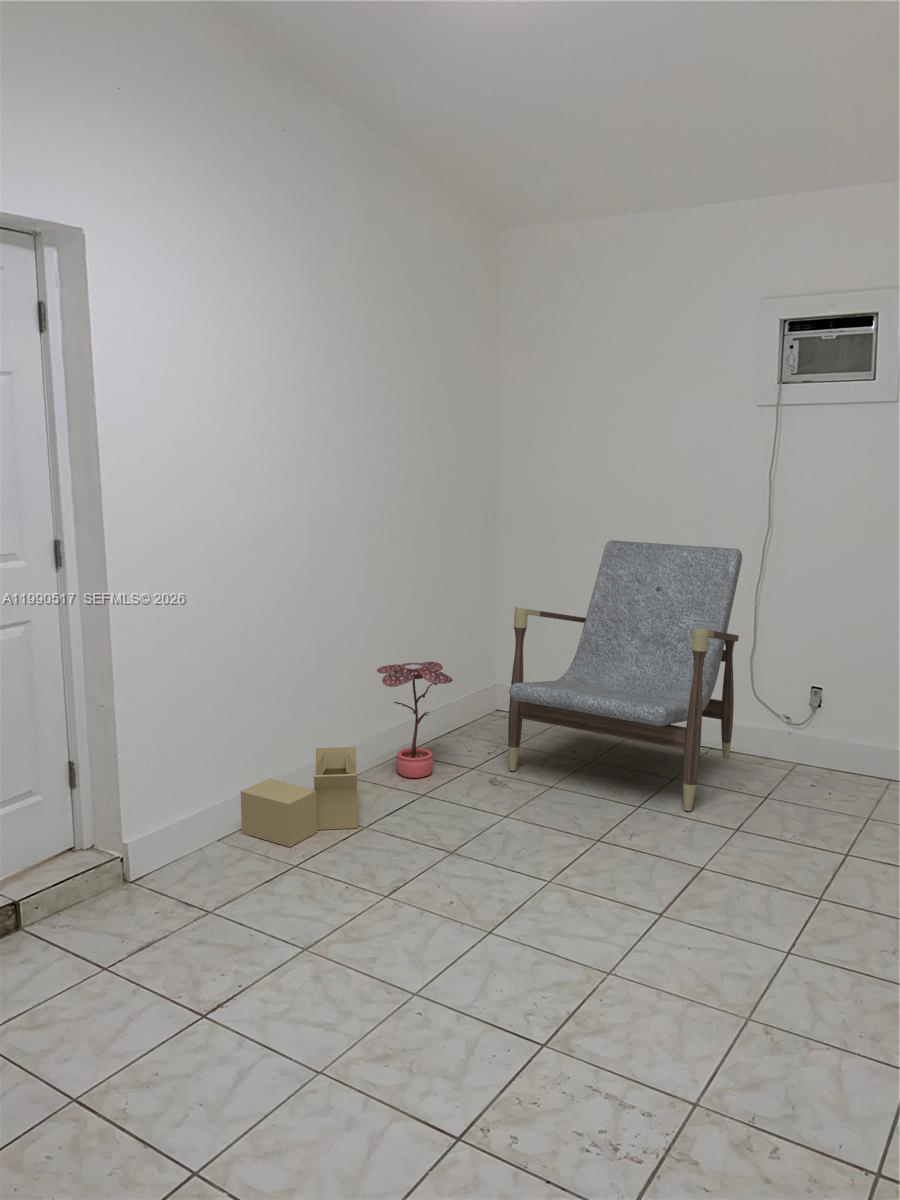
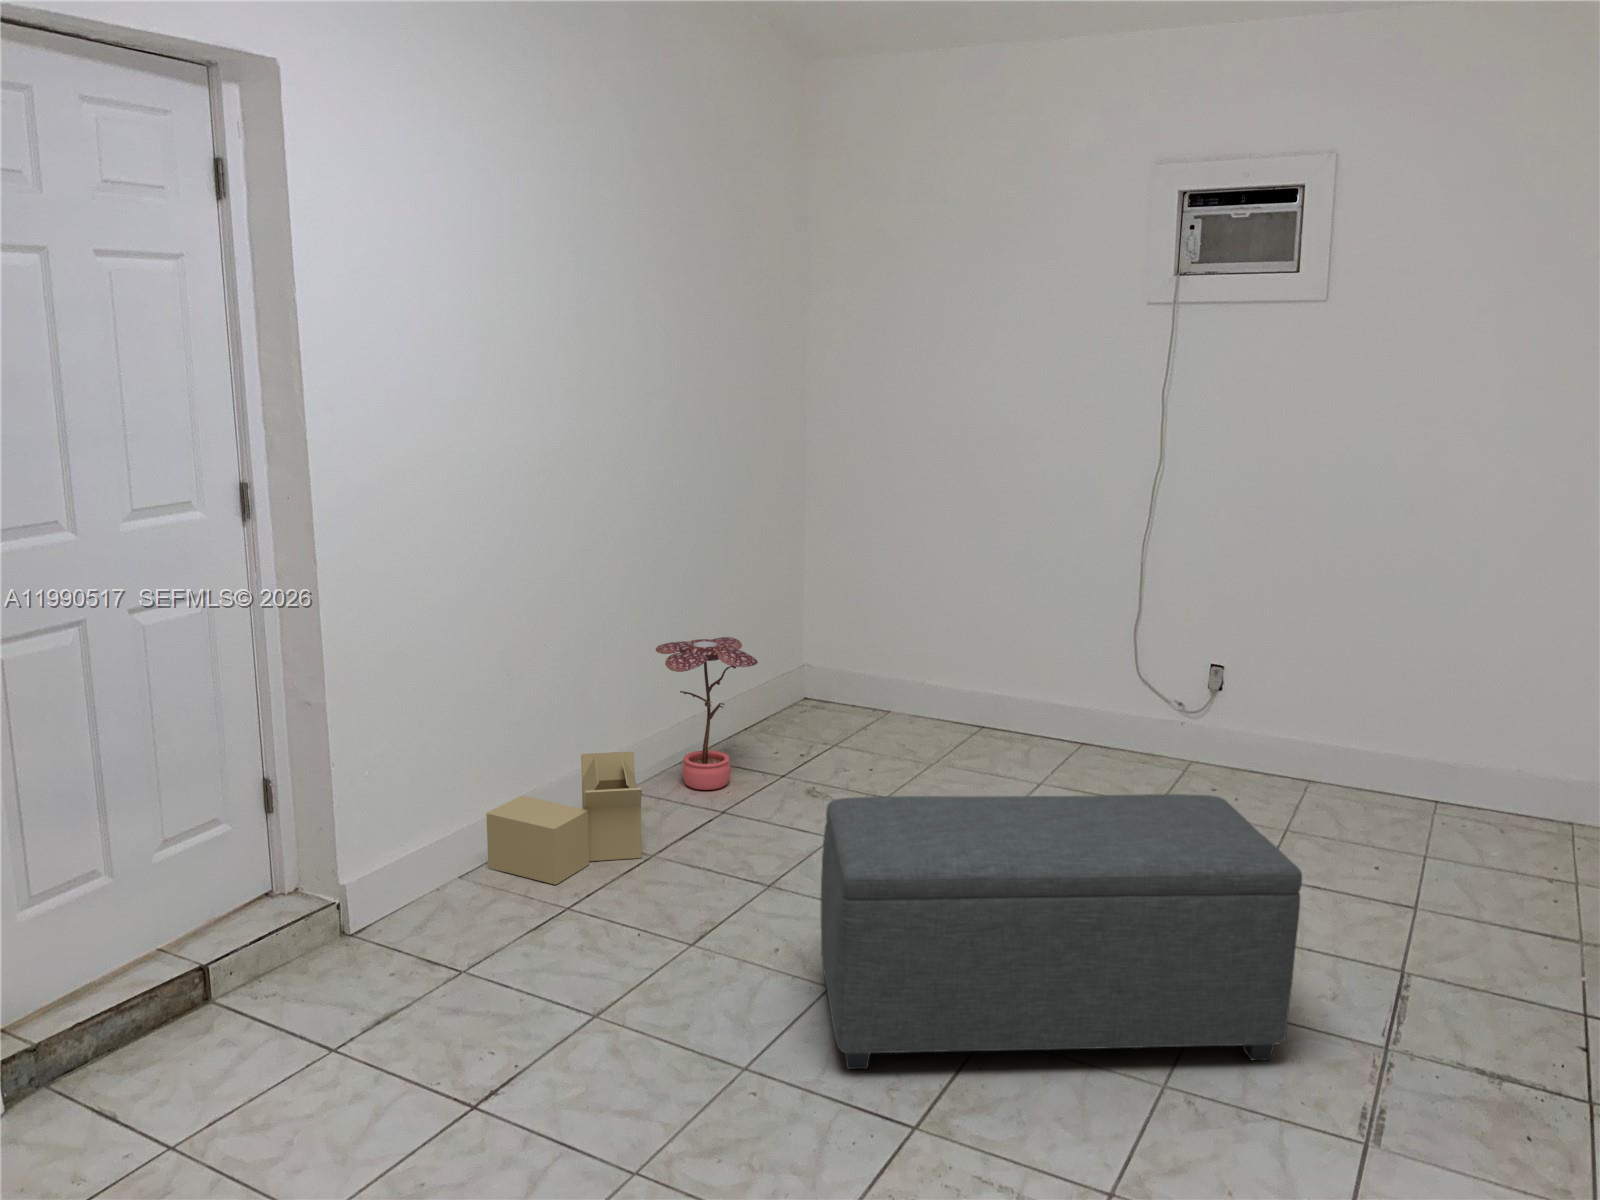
armchair: present [508,540,742,811] -> none [829,476,1127,826]
ottoman: none [483,782,863,1002] -> present [821,794,1302,1069]

